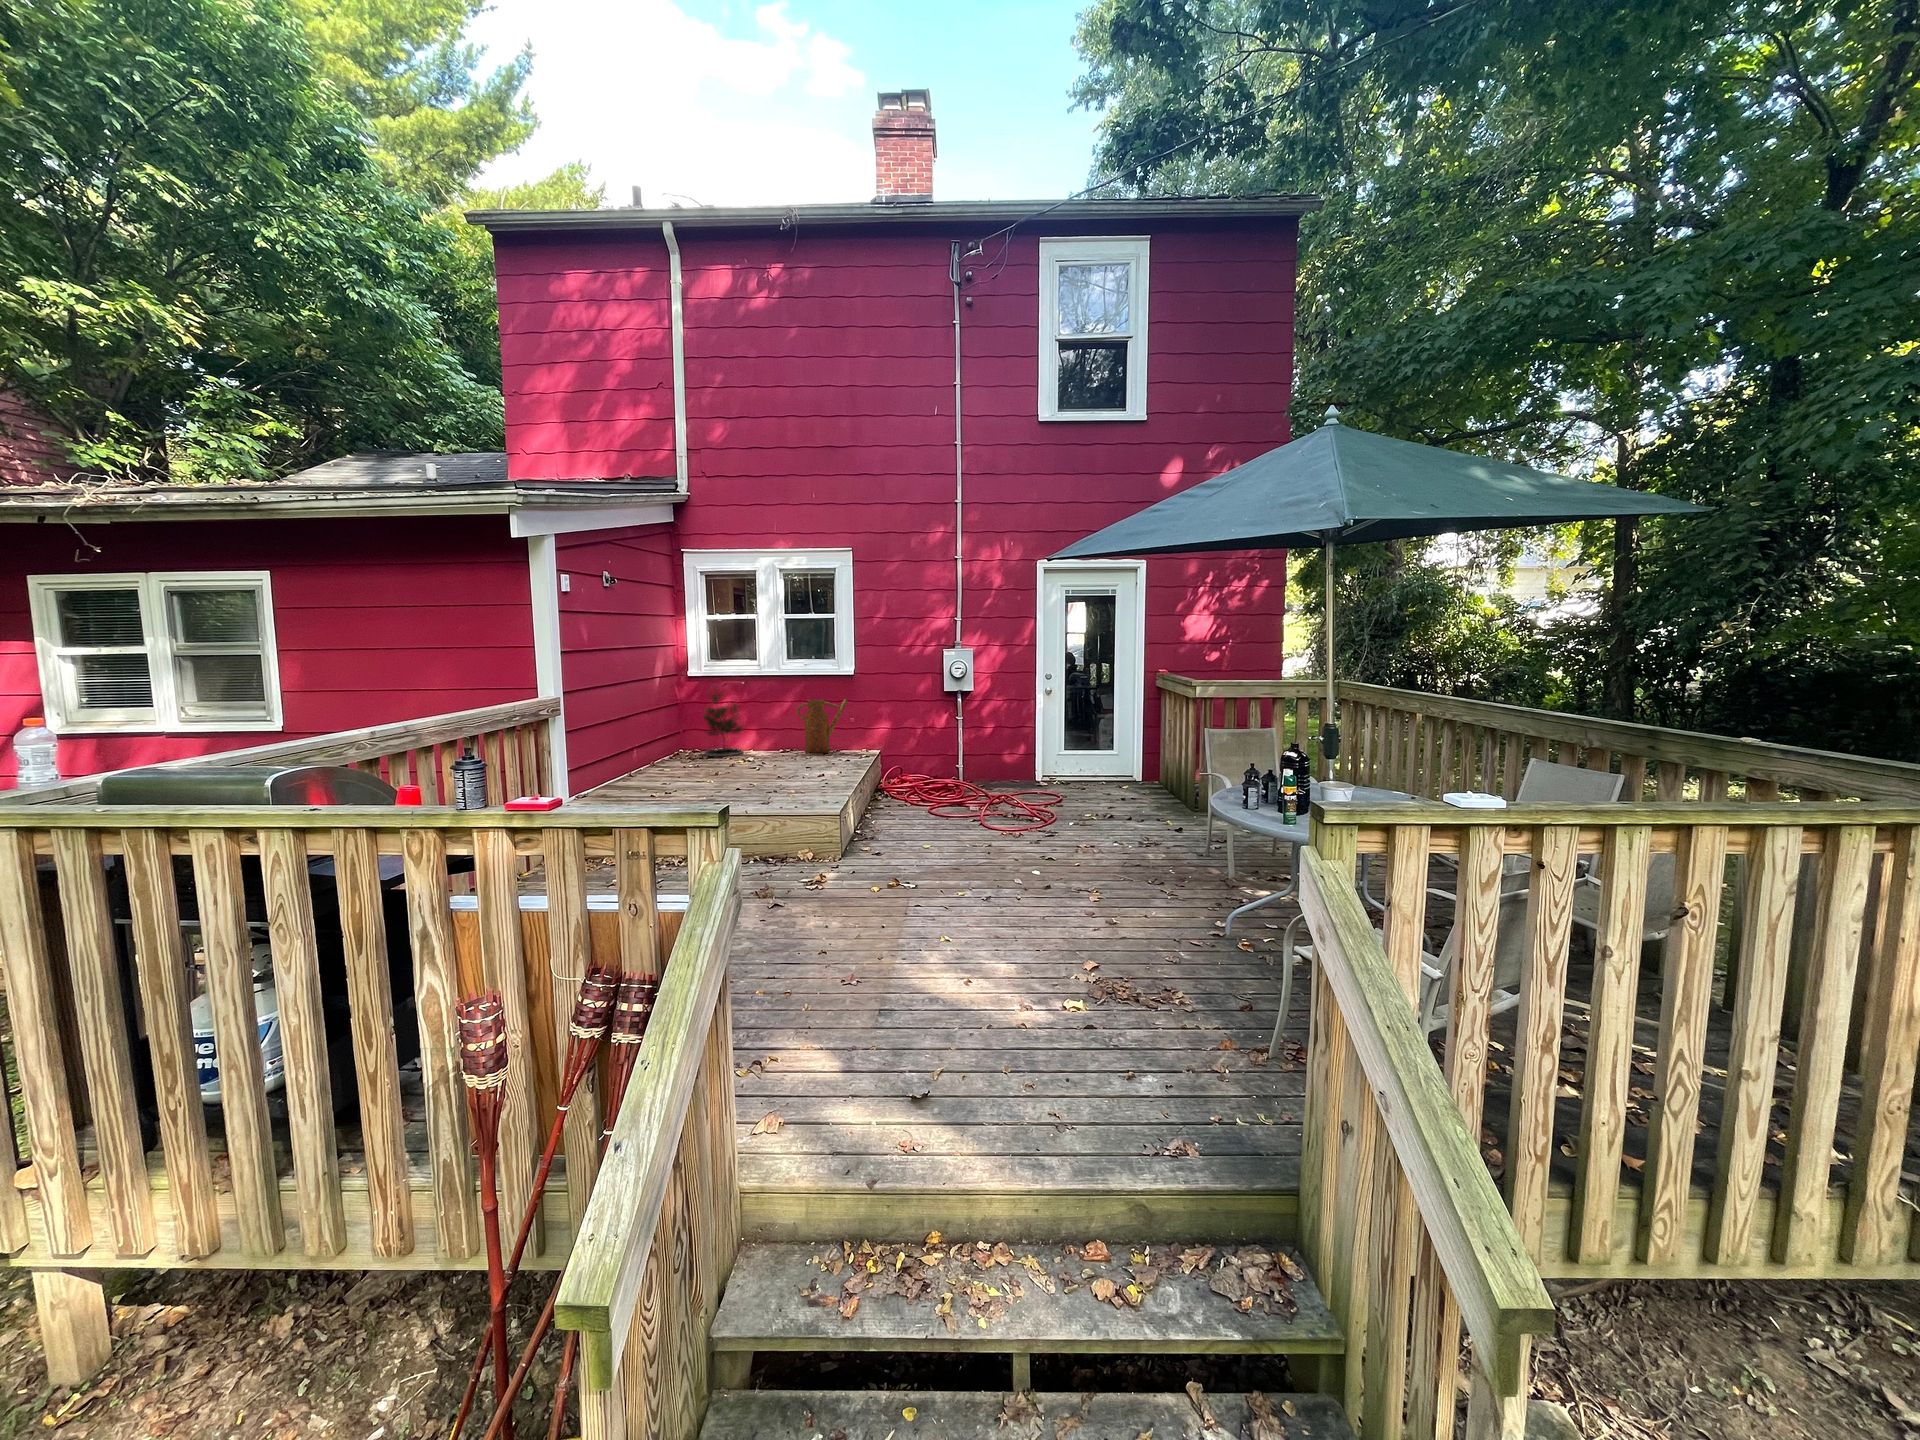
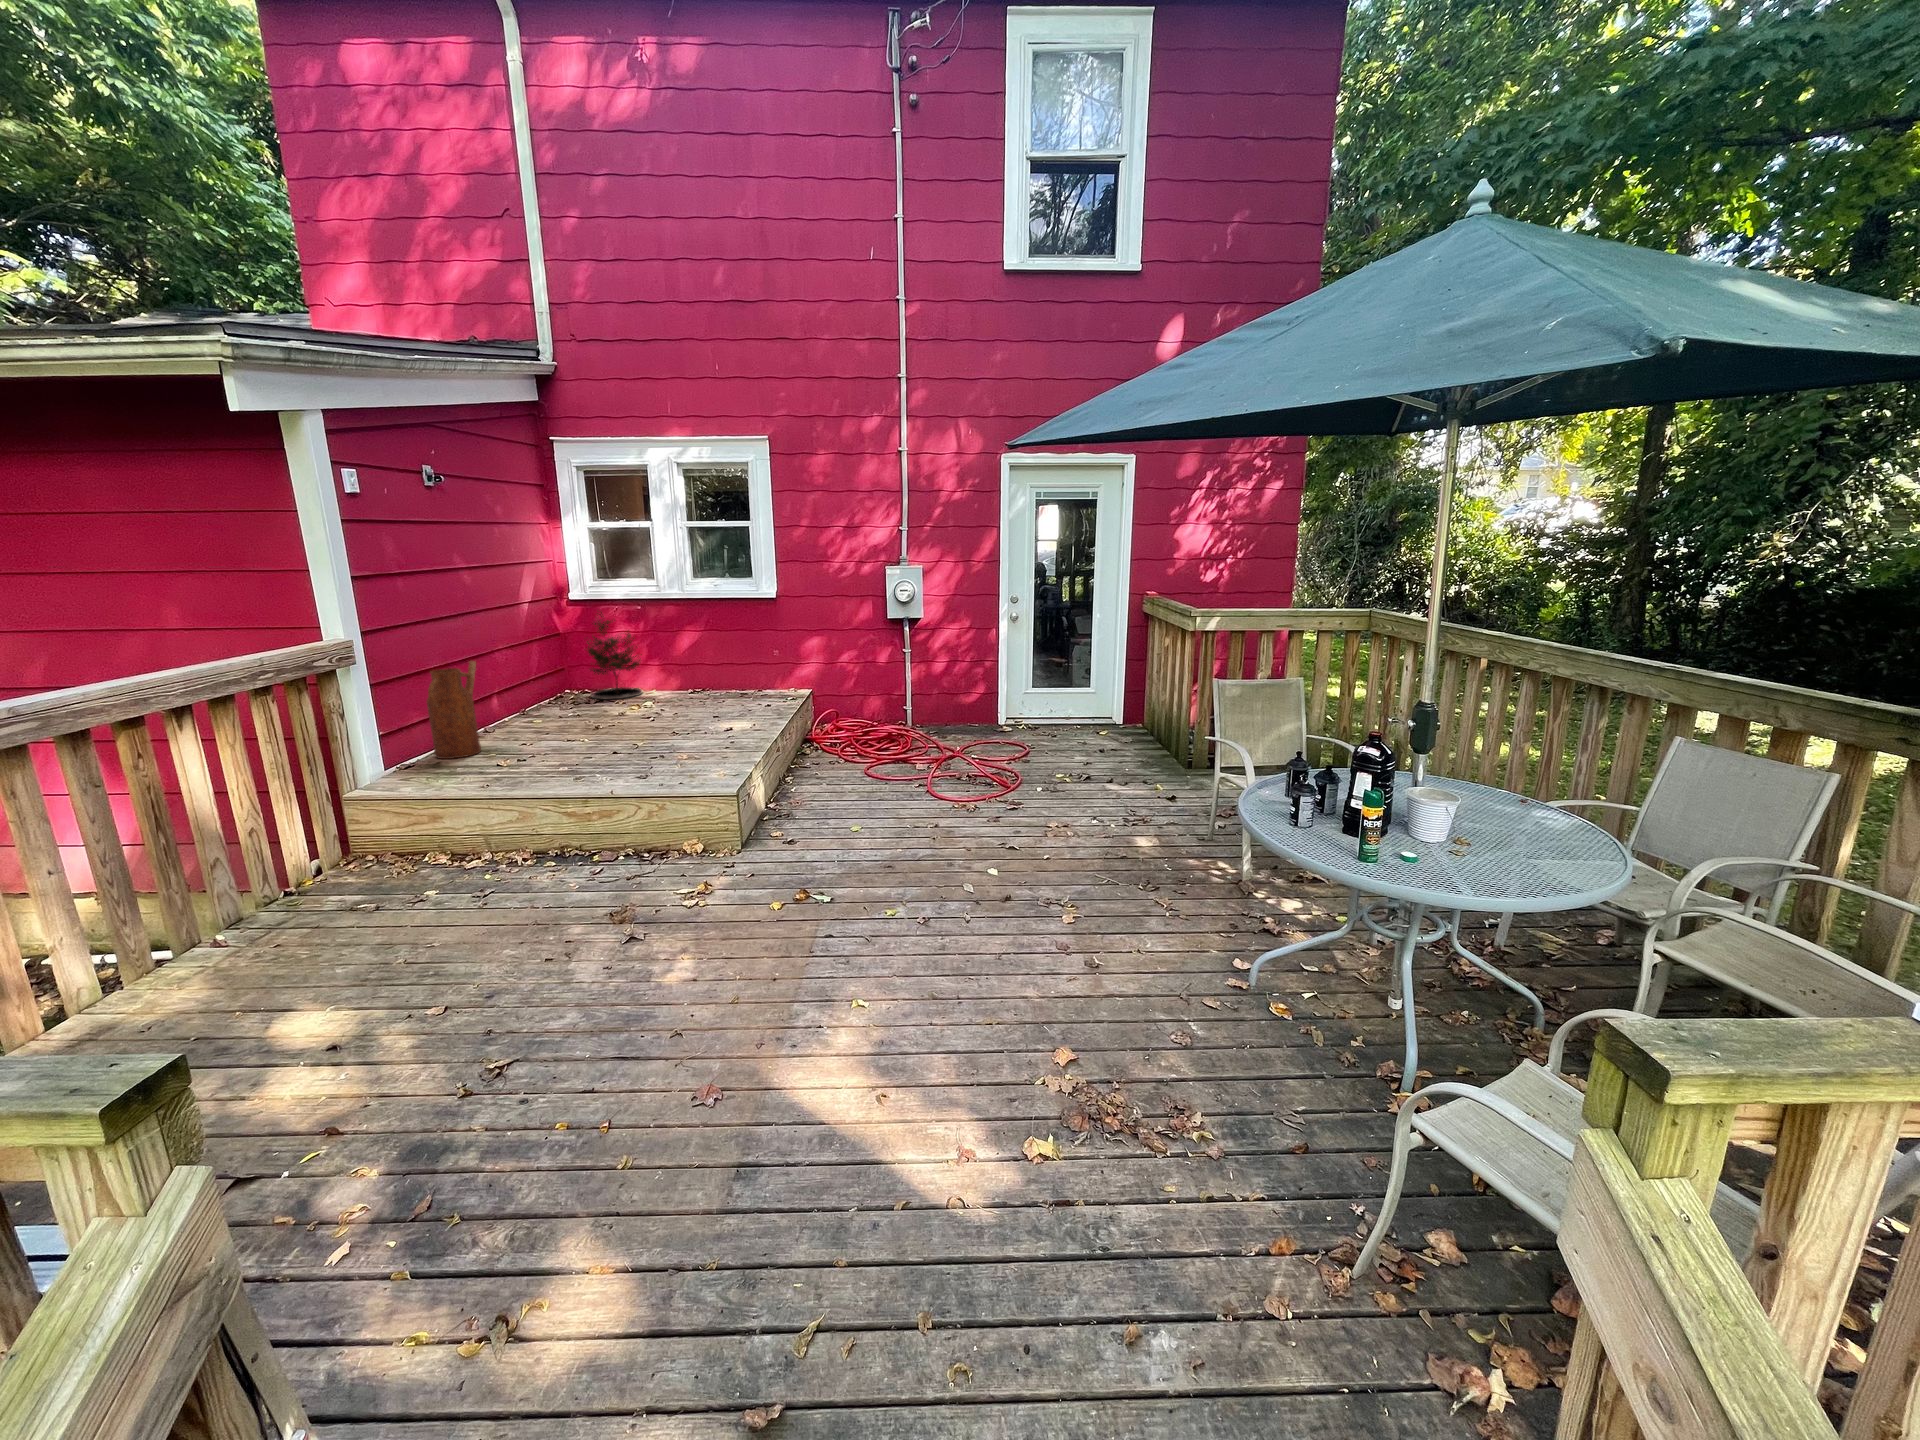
watering can: present [797,699,848,753] -> present [427,661,481,759]

